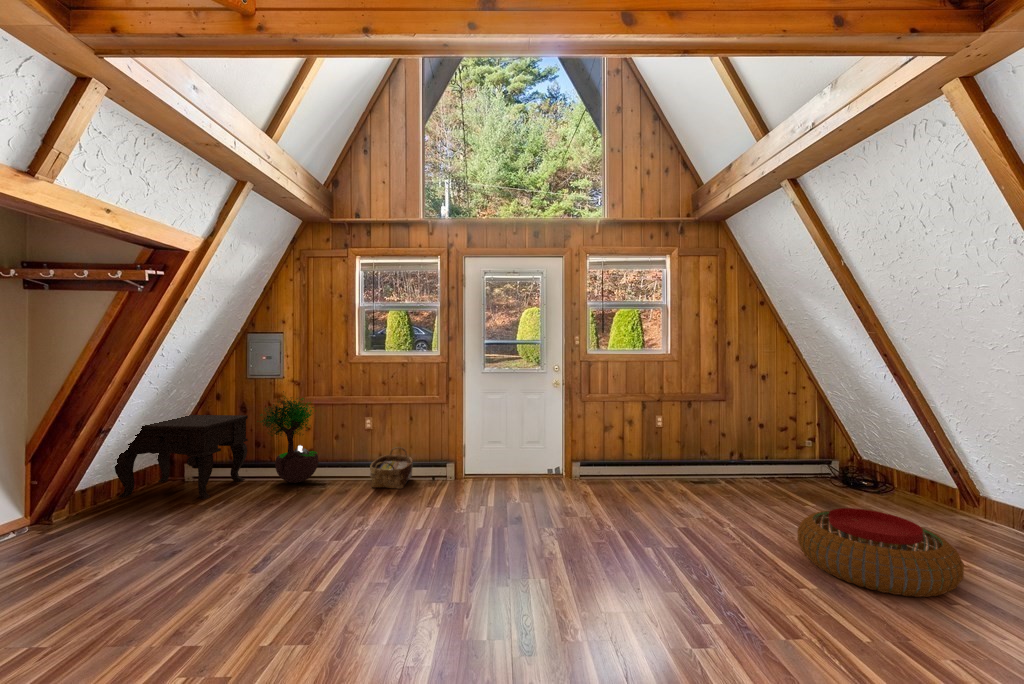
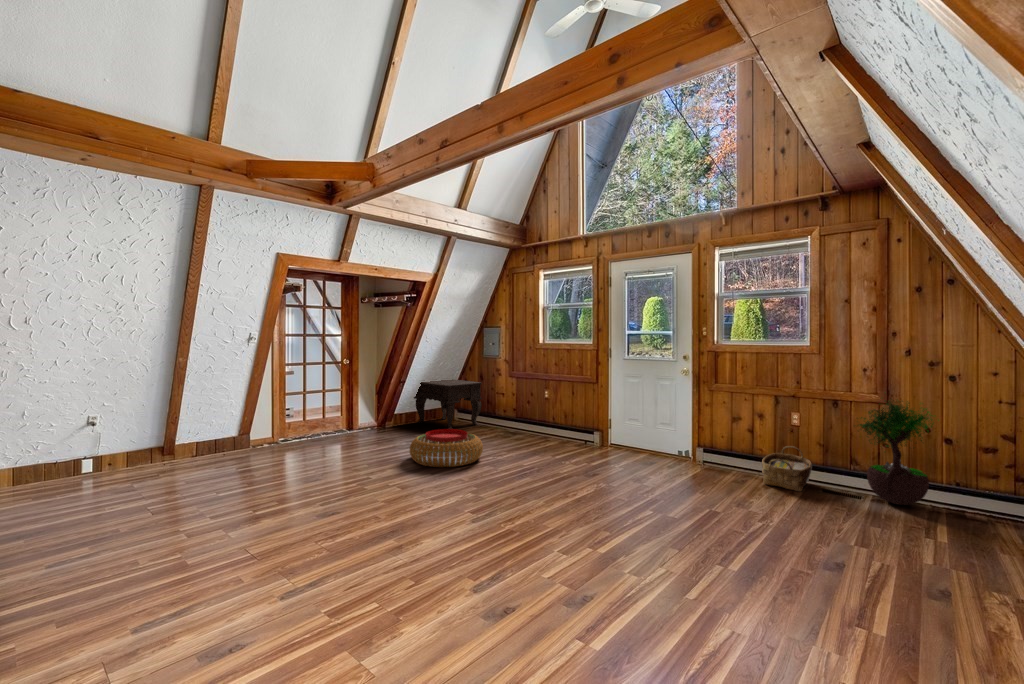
potted tree: present [257,391,318,483] -> present [860,401,933,505]
woven basket: present [370,447,413,489] -> present [762,446,812,491]
pouf: present [797,508,964,597] -> present [410,429,483,467]

